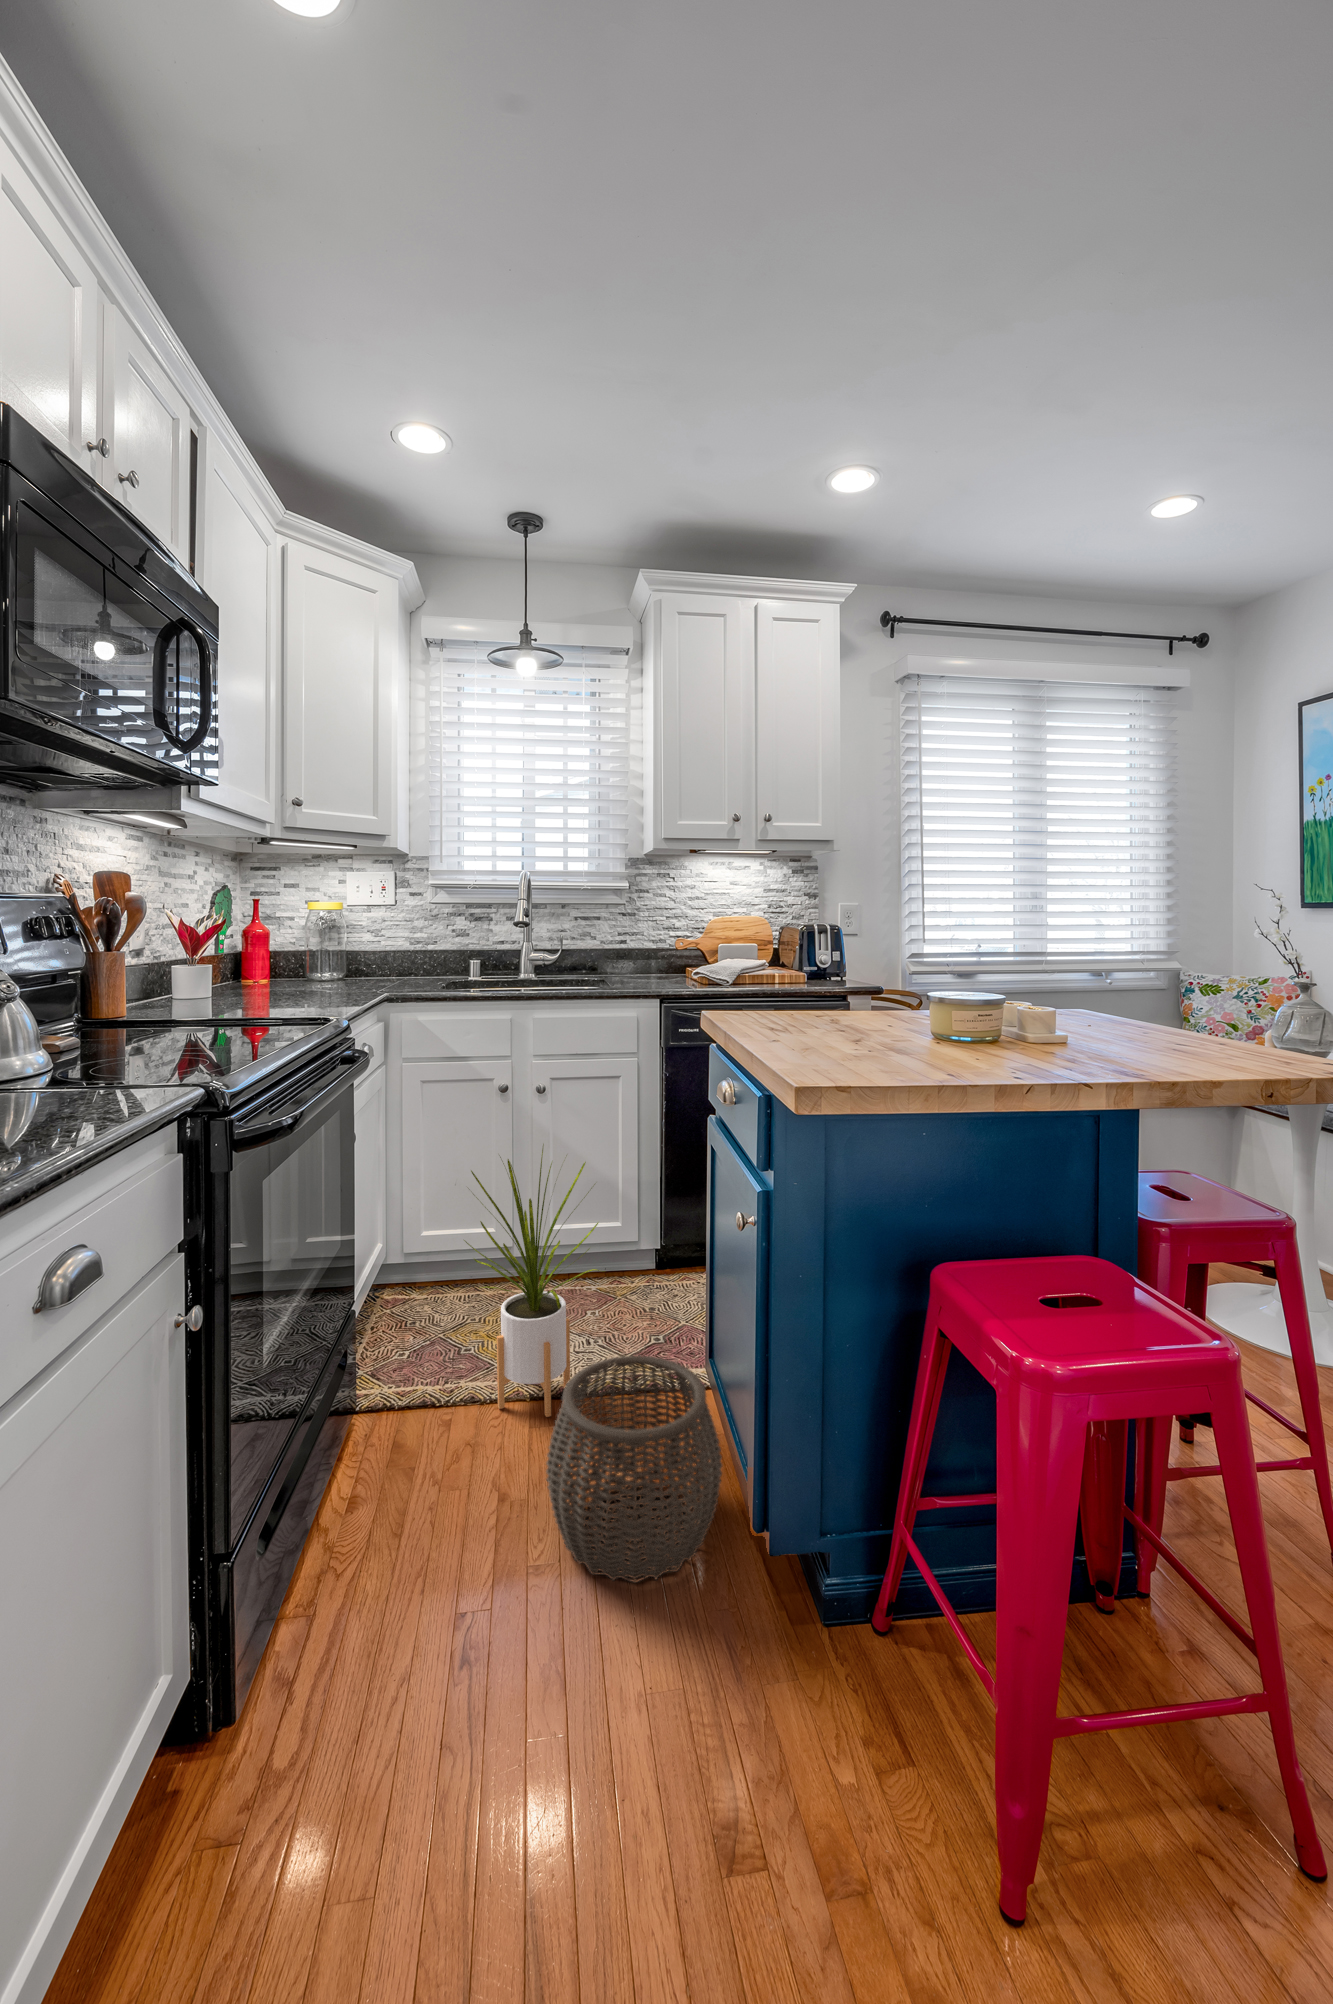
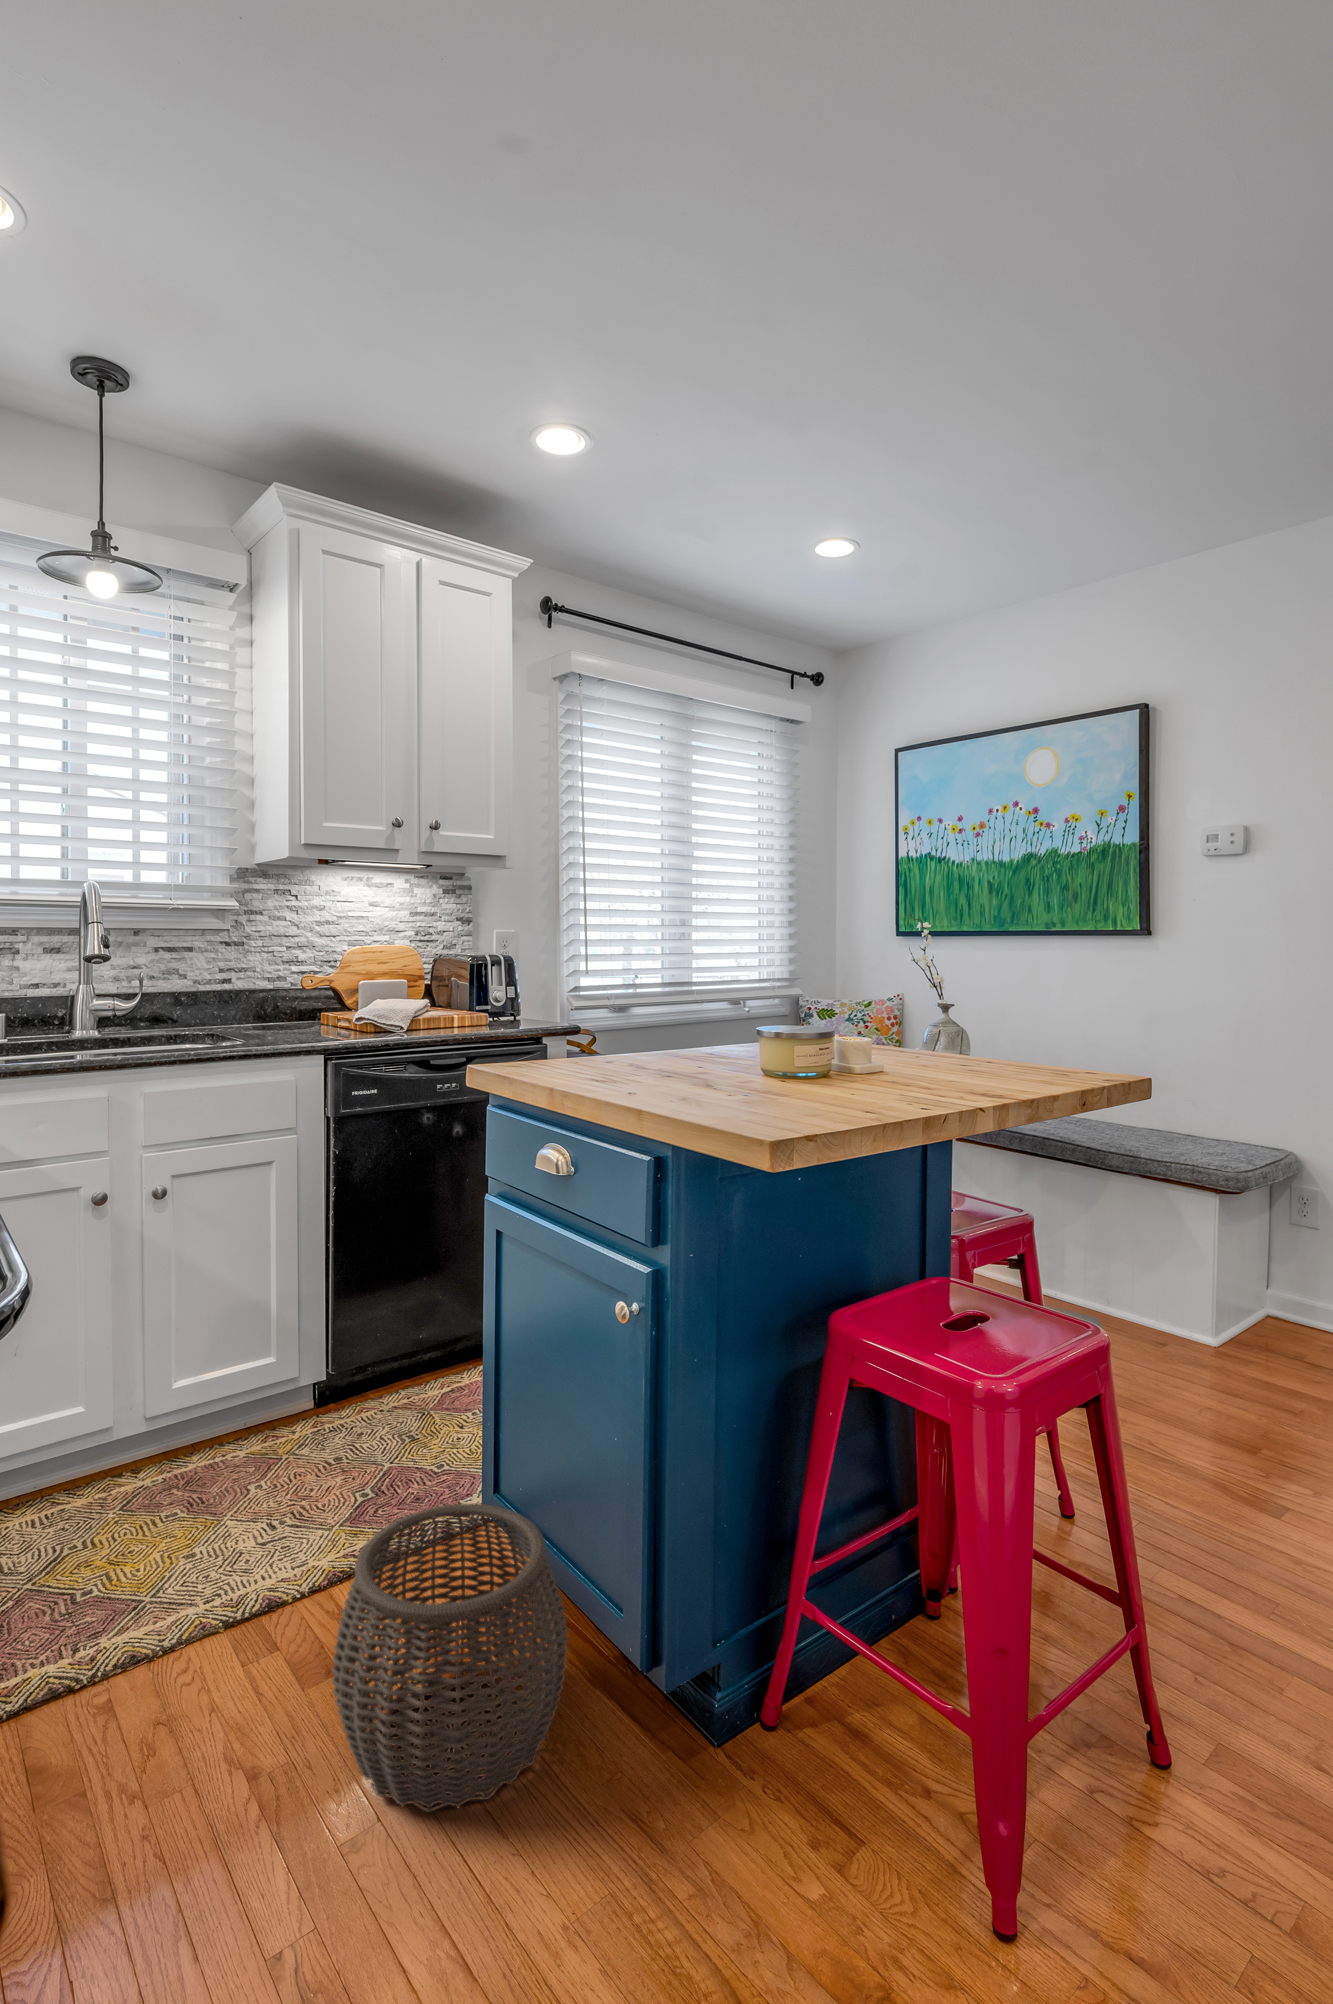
house plant: present [464,1144,599,1417] -> none [117,1255,331,1653]

